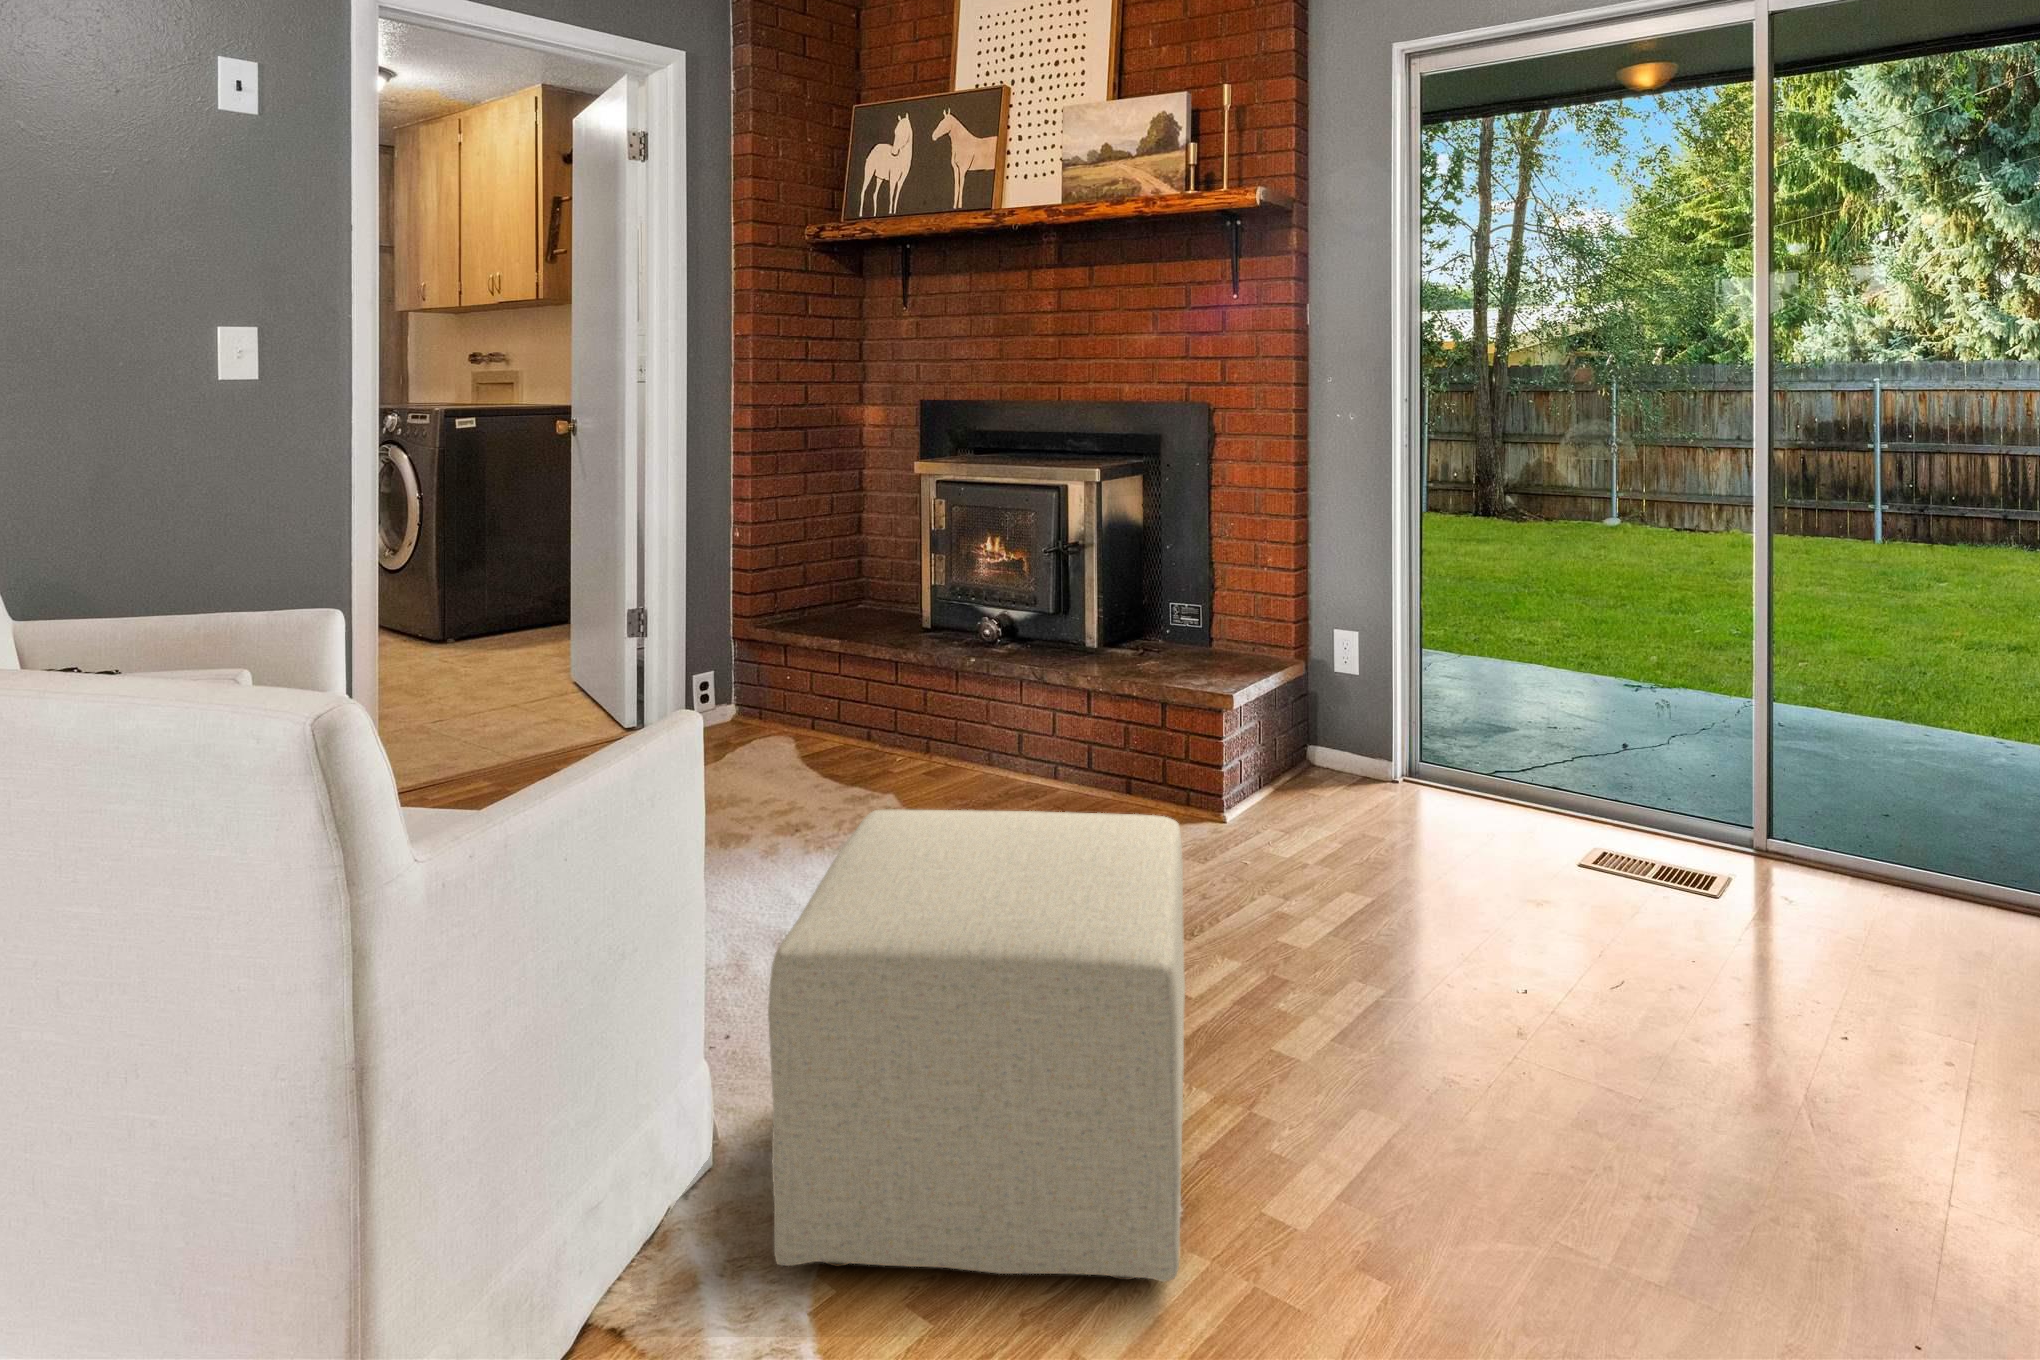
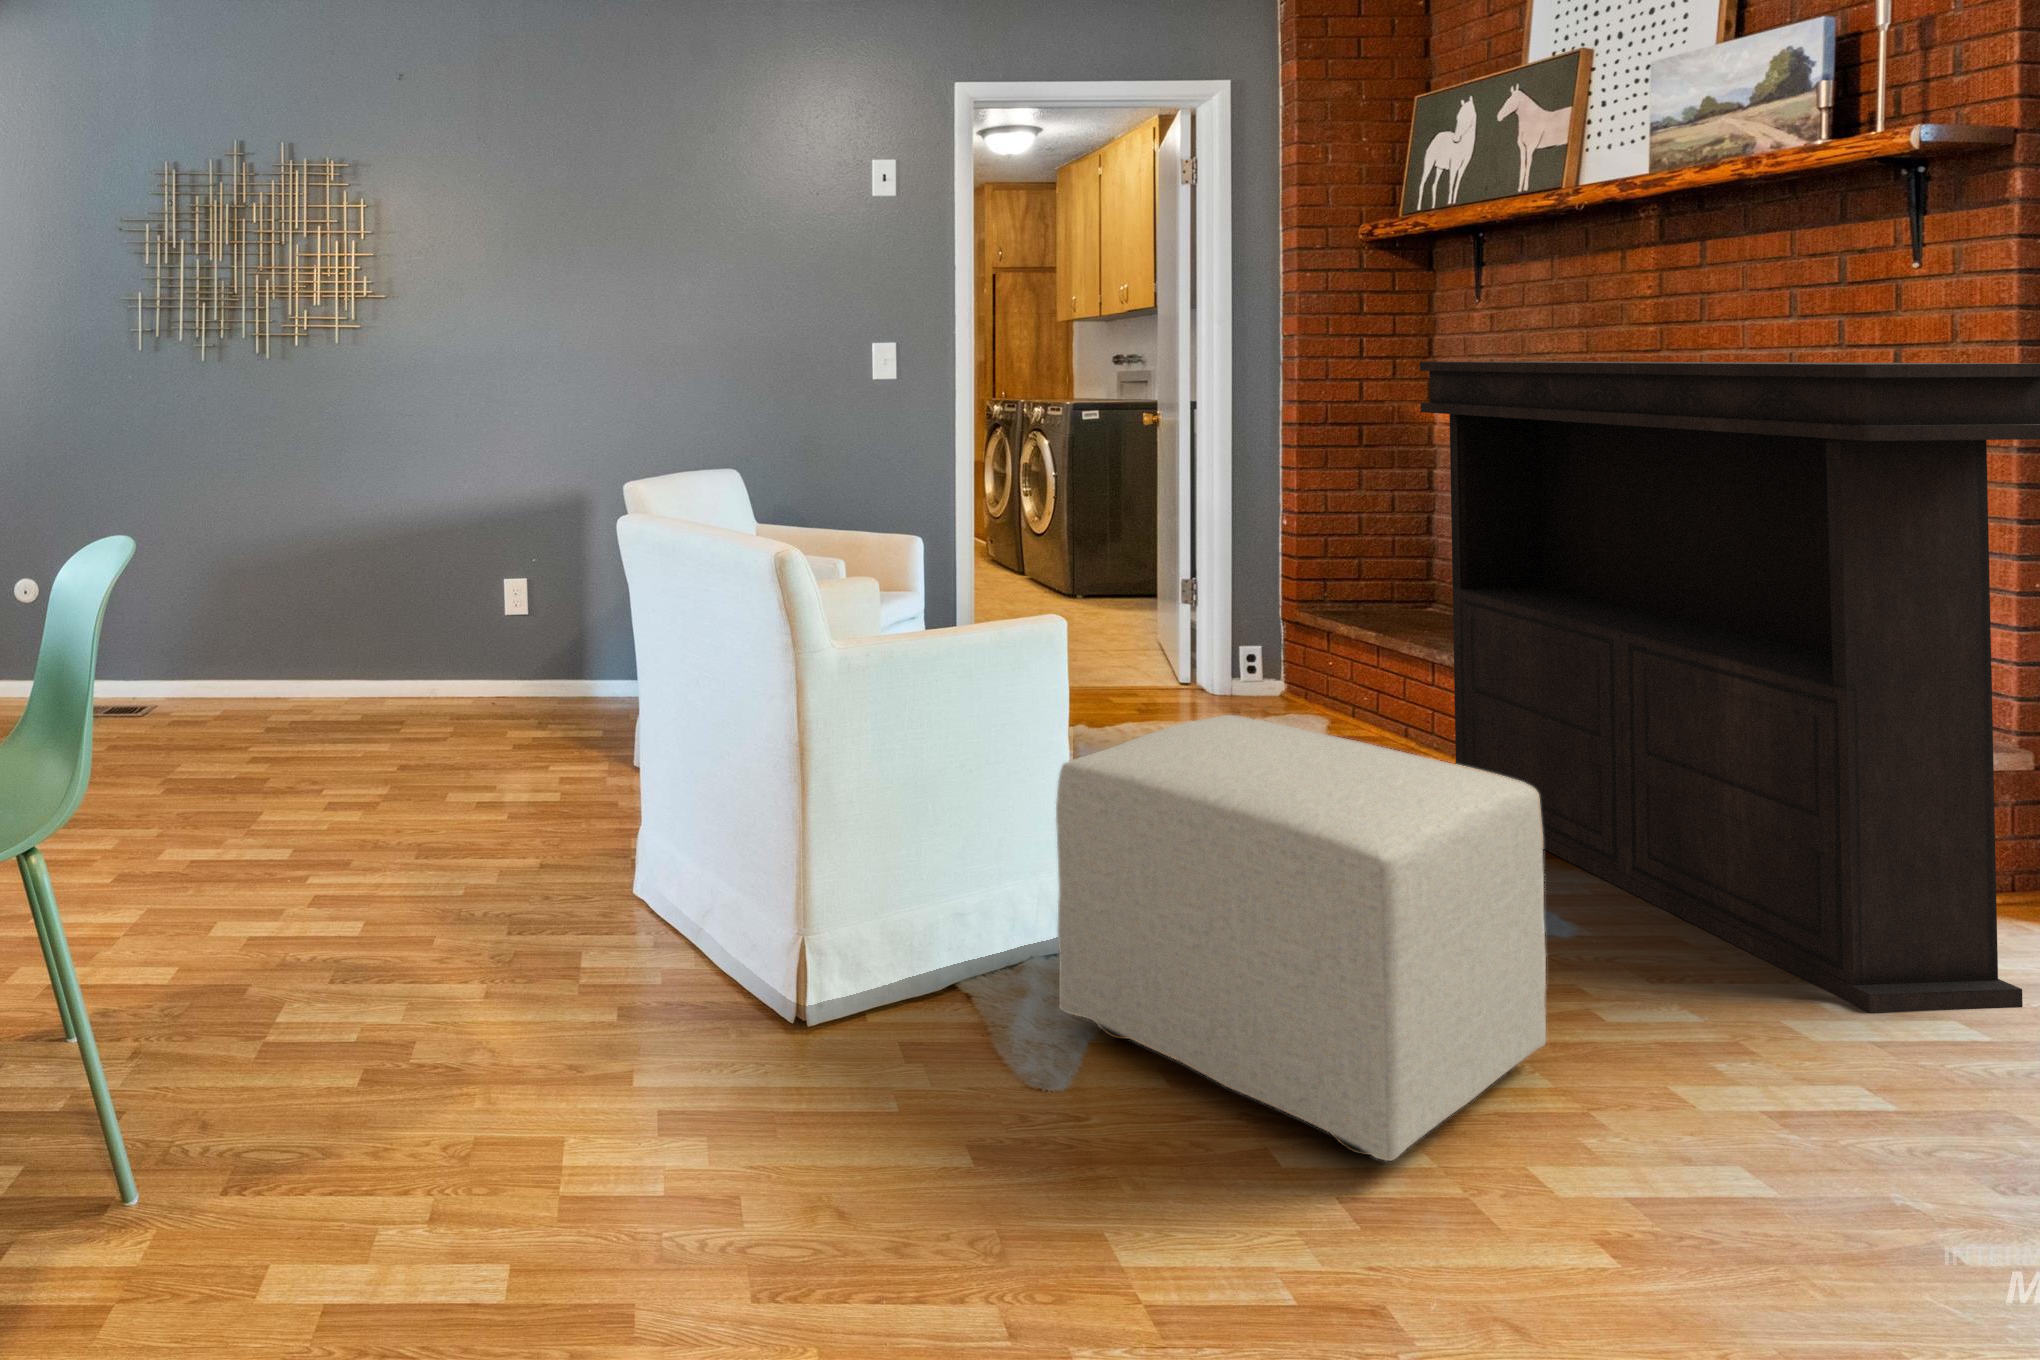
console table: none [916,374,1383,909] -> present [1420,361,2040,1013]

